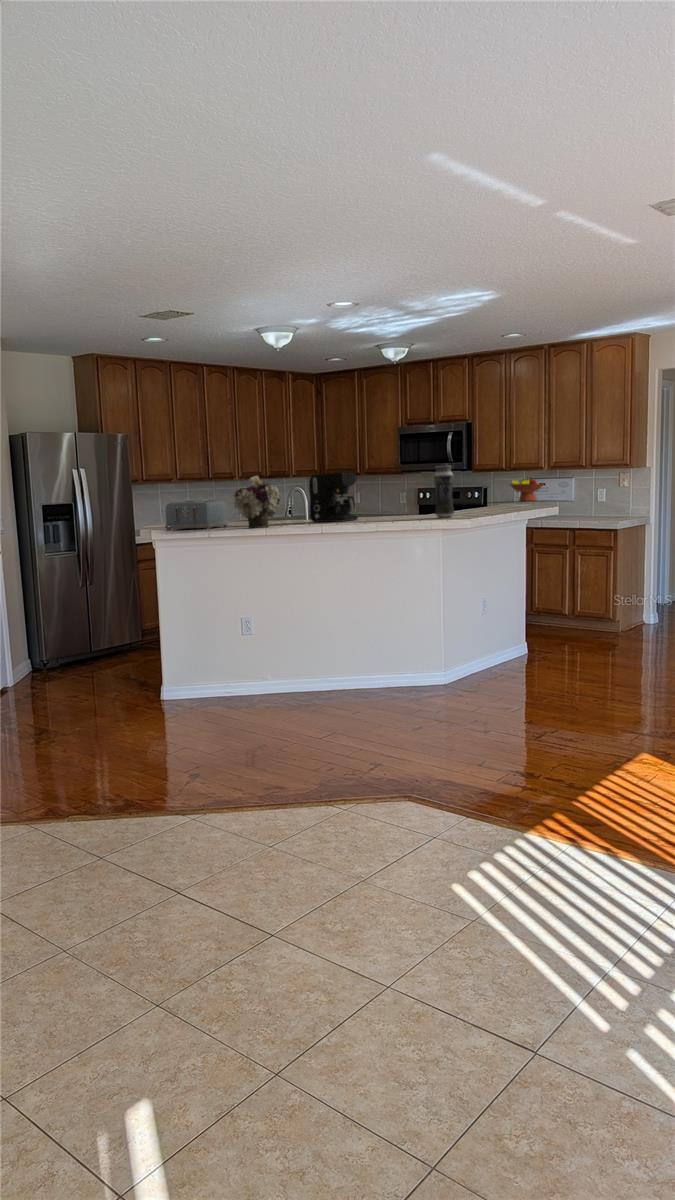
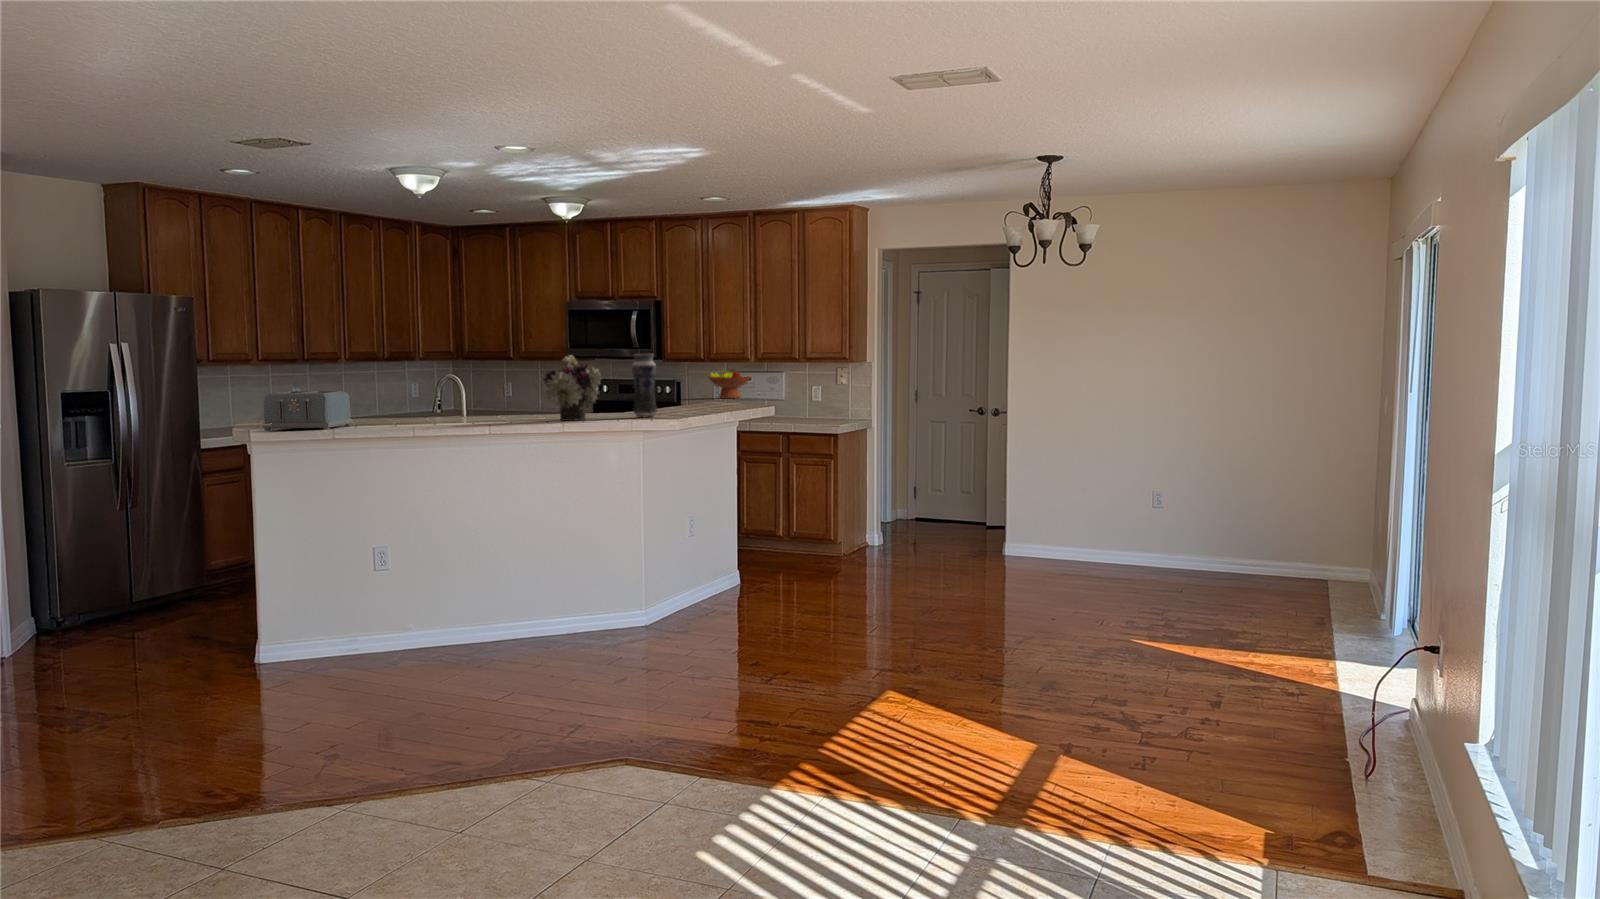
coffee maker: present [309,473,358,522] -> none [467,359,531,421]
flower arrangement: present [233,476,281,528] -> present [543,355,601,421]

